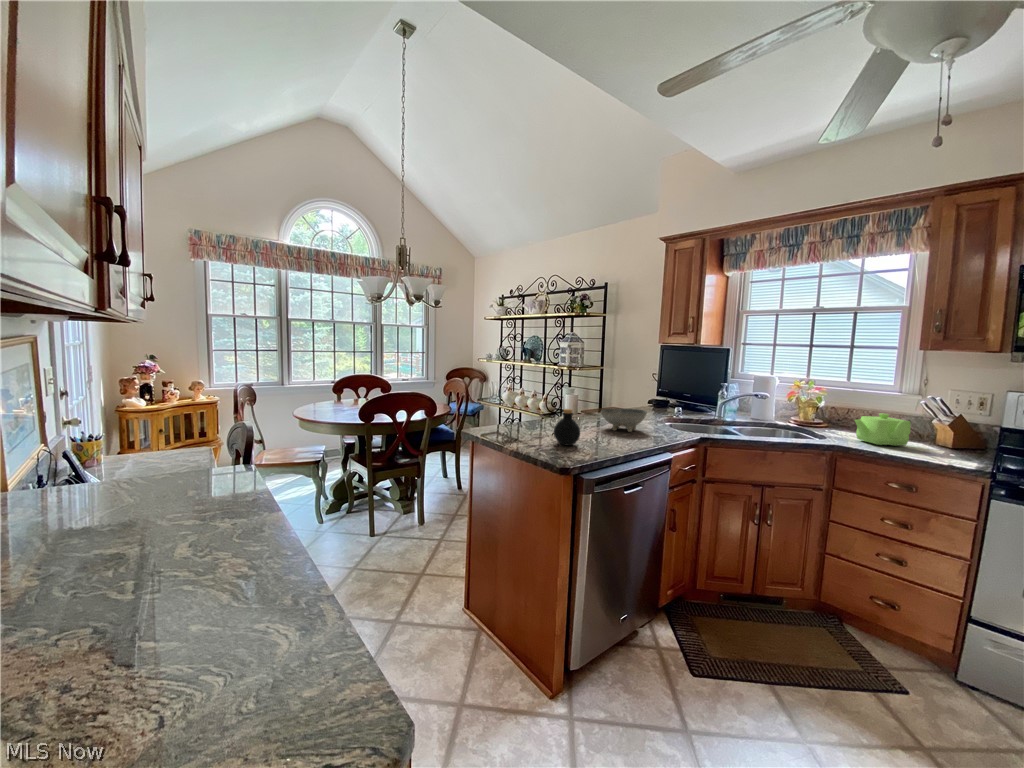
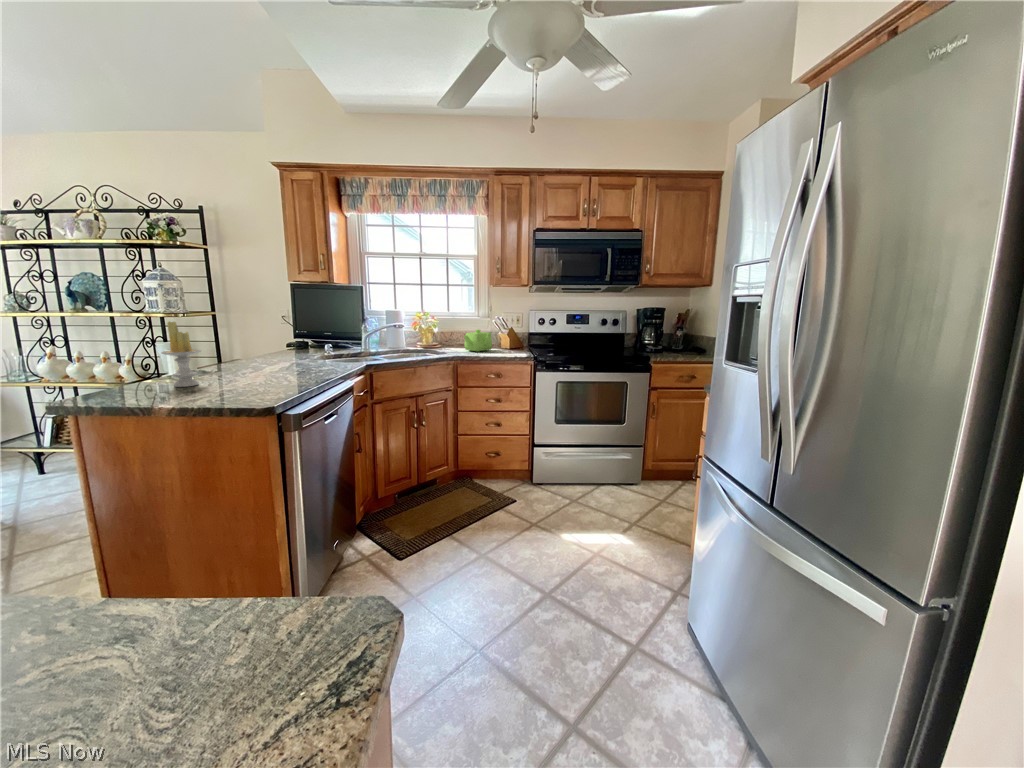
candle: none [527,379,553,431] -> present [161,321,201,387]
bottle: present [554,409,580,445] -> none [225,349,260,391]
bowl: present [601,409,647,432] -> none [261,347,314,372]

